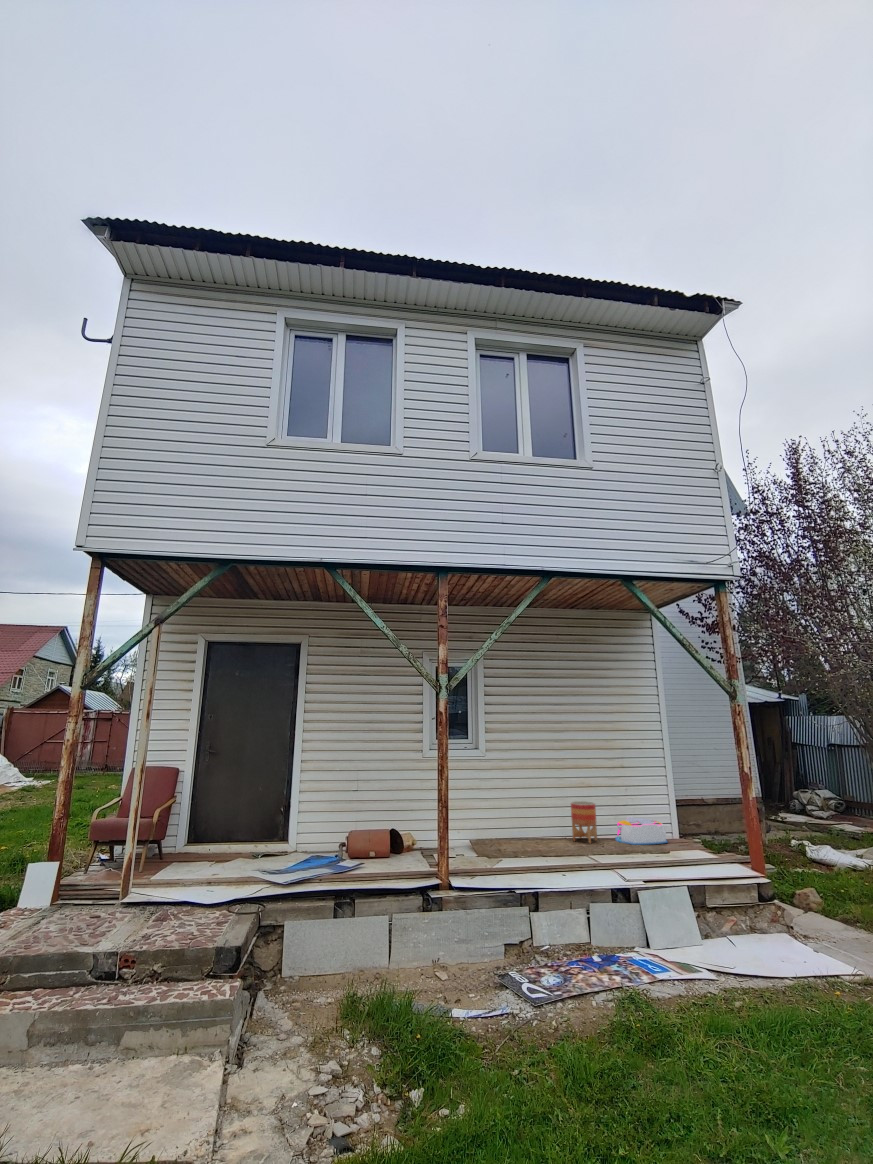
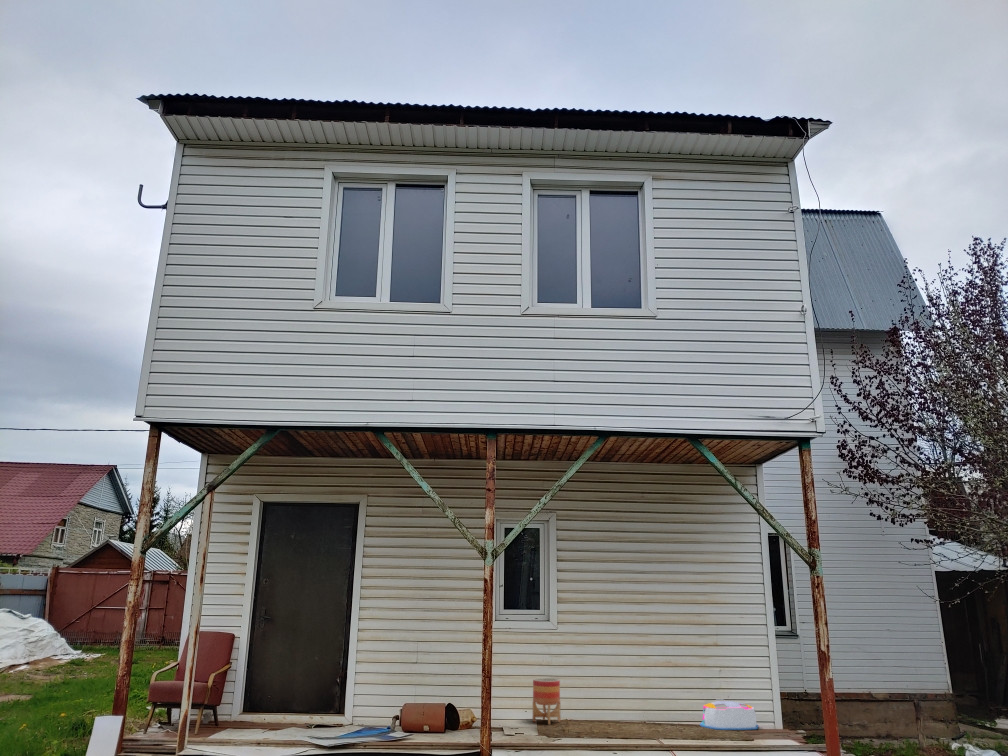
planter: present [571,801,597,843] -> present [533,678,560,724]

